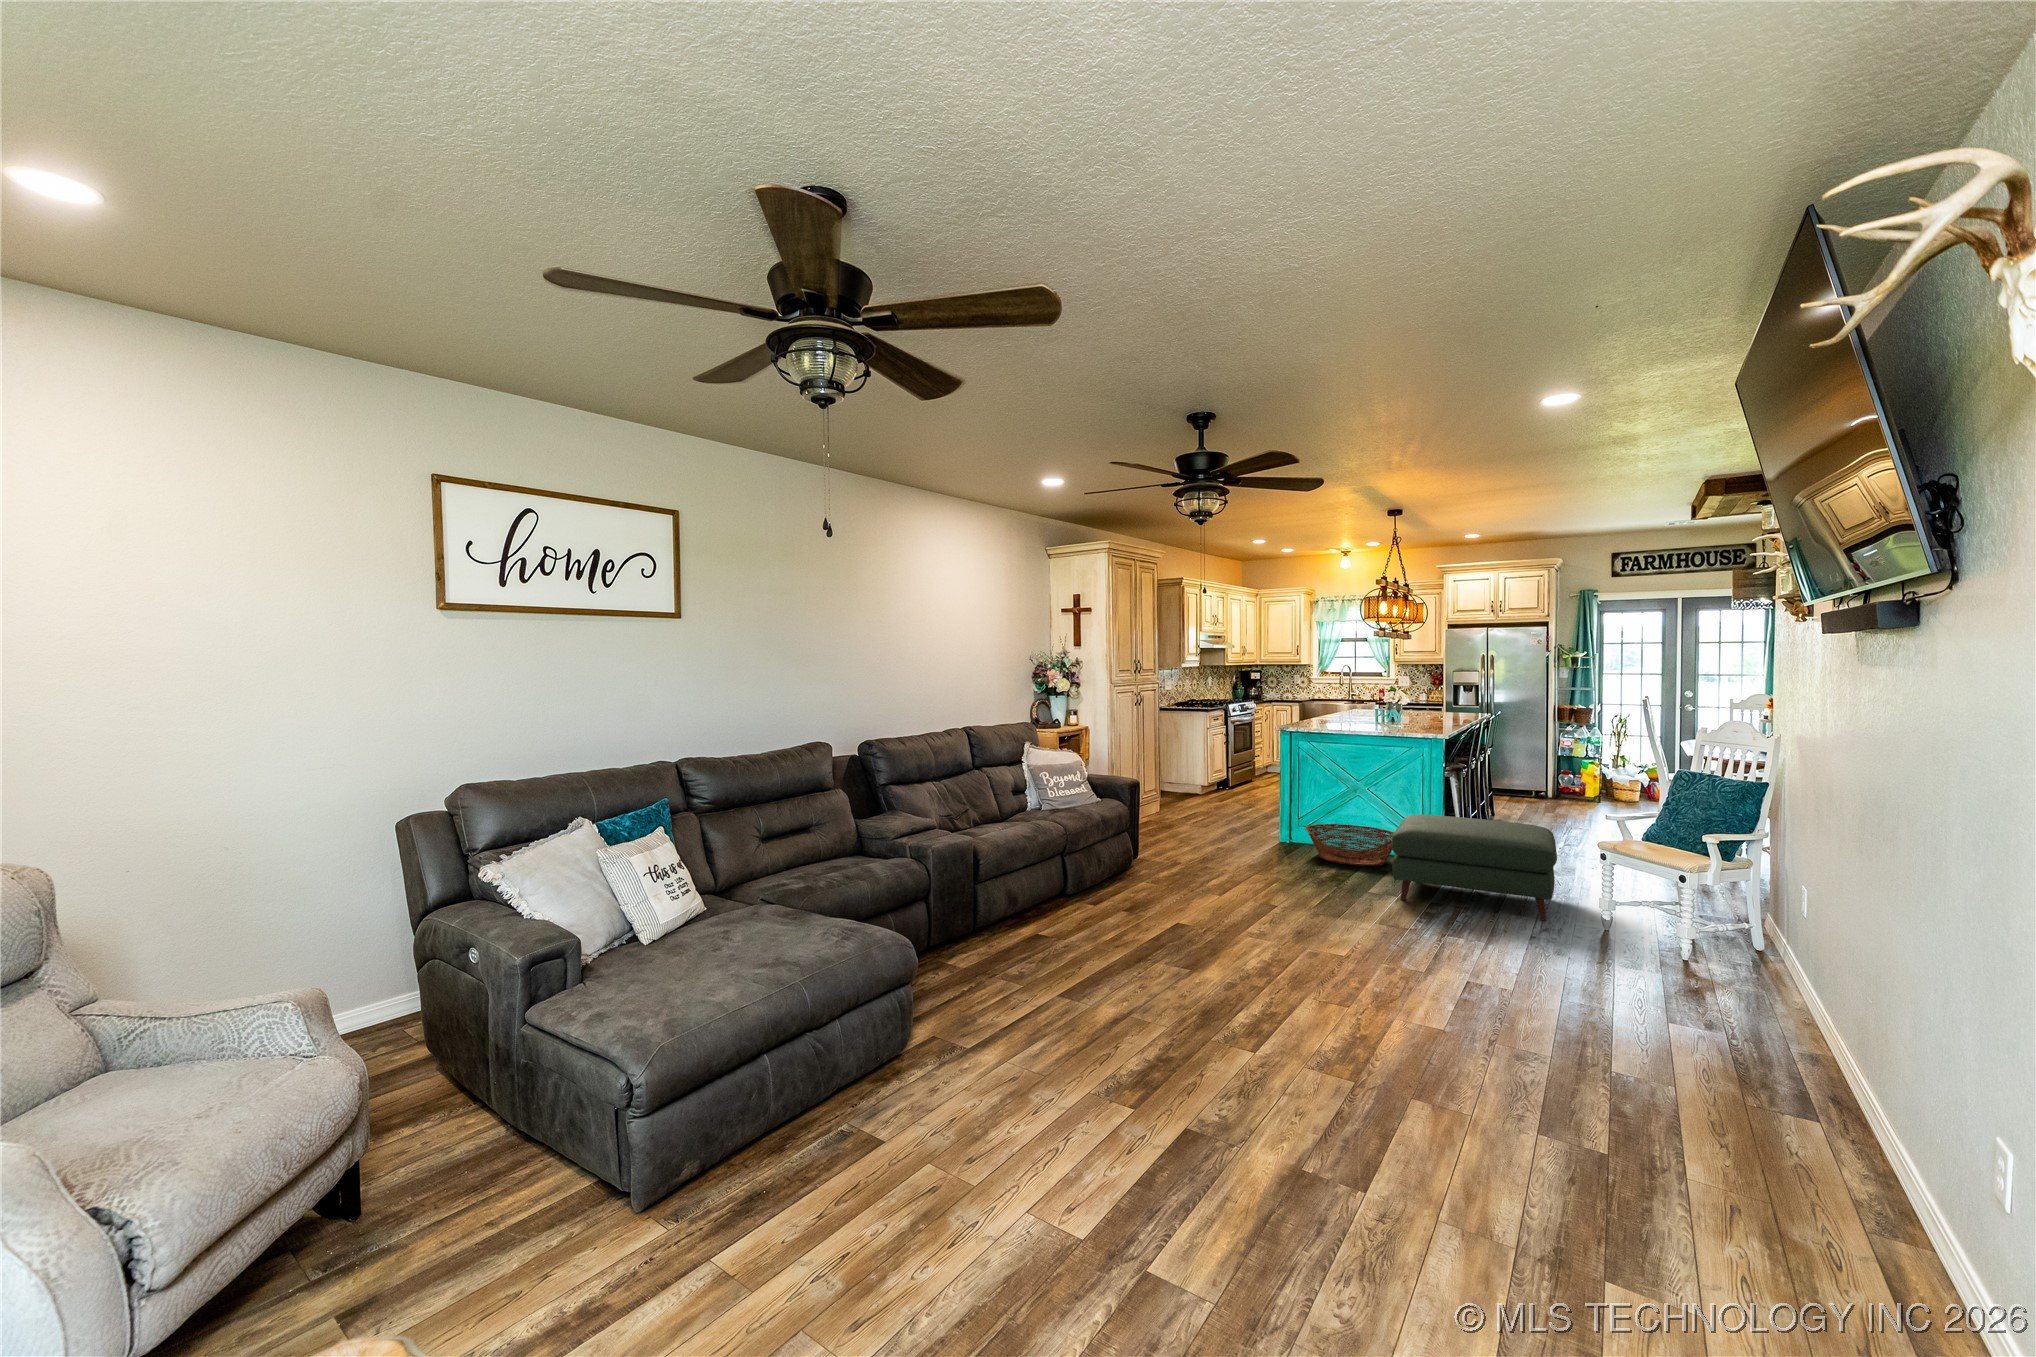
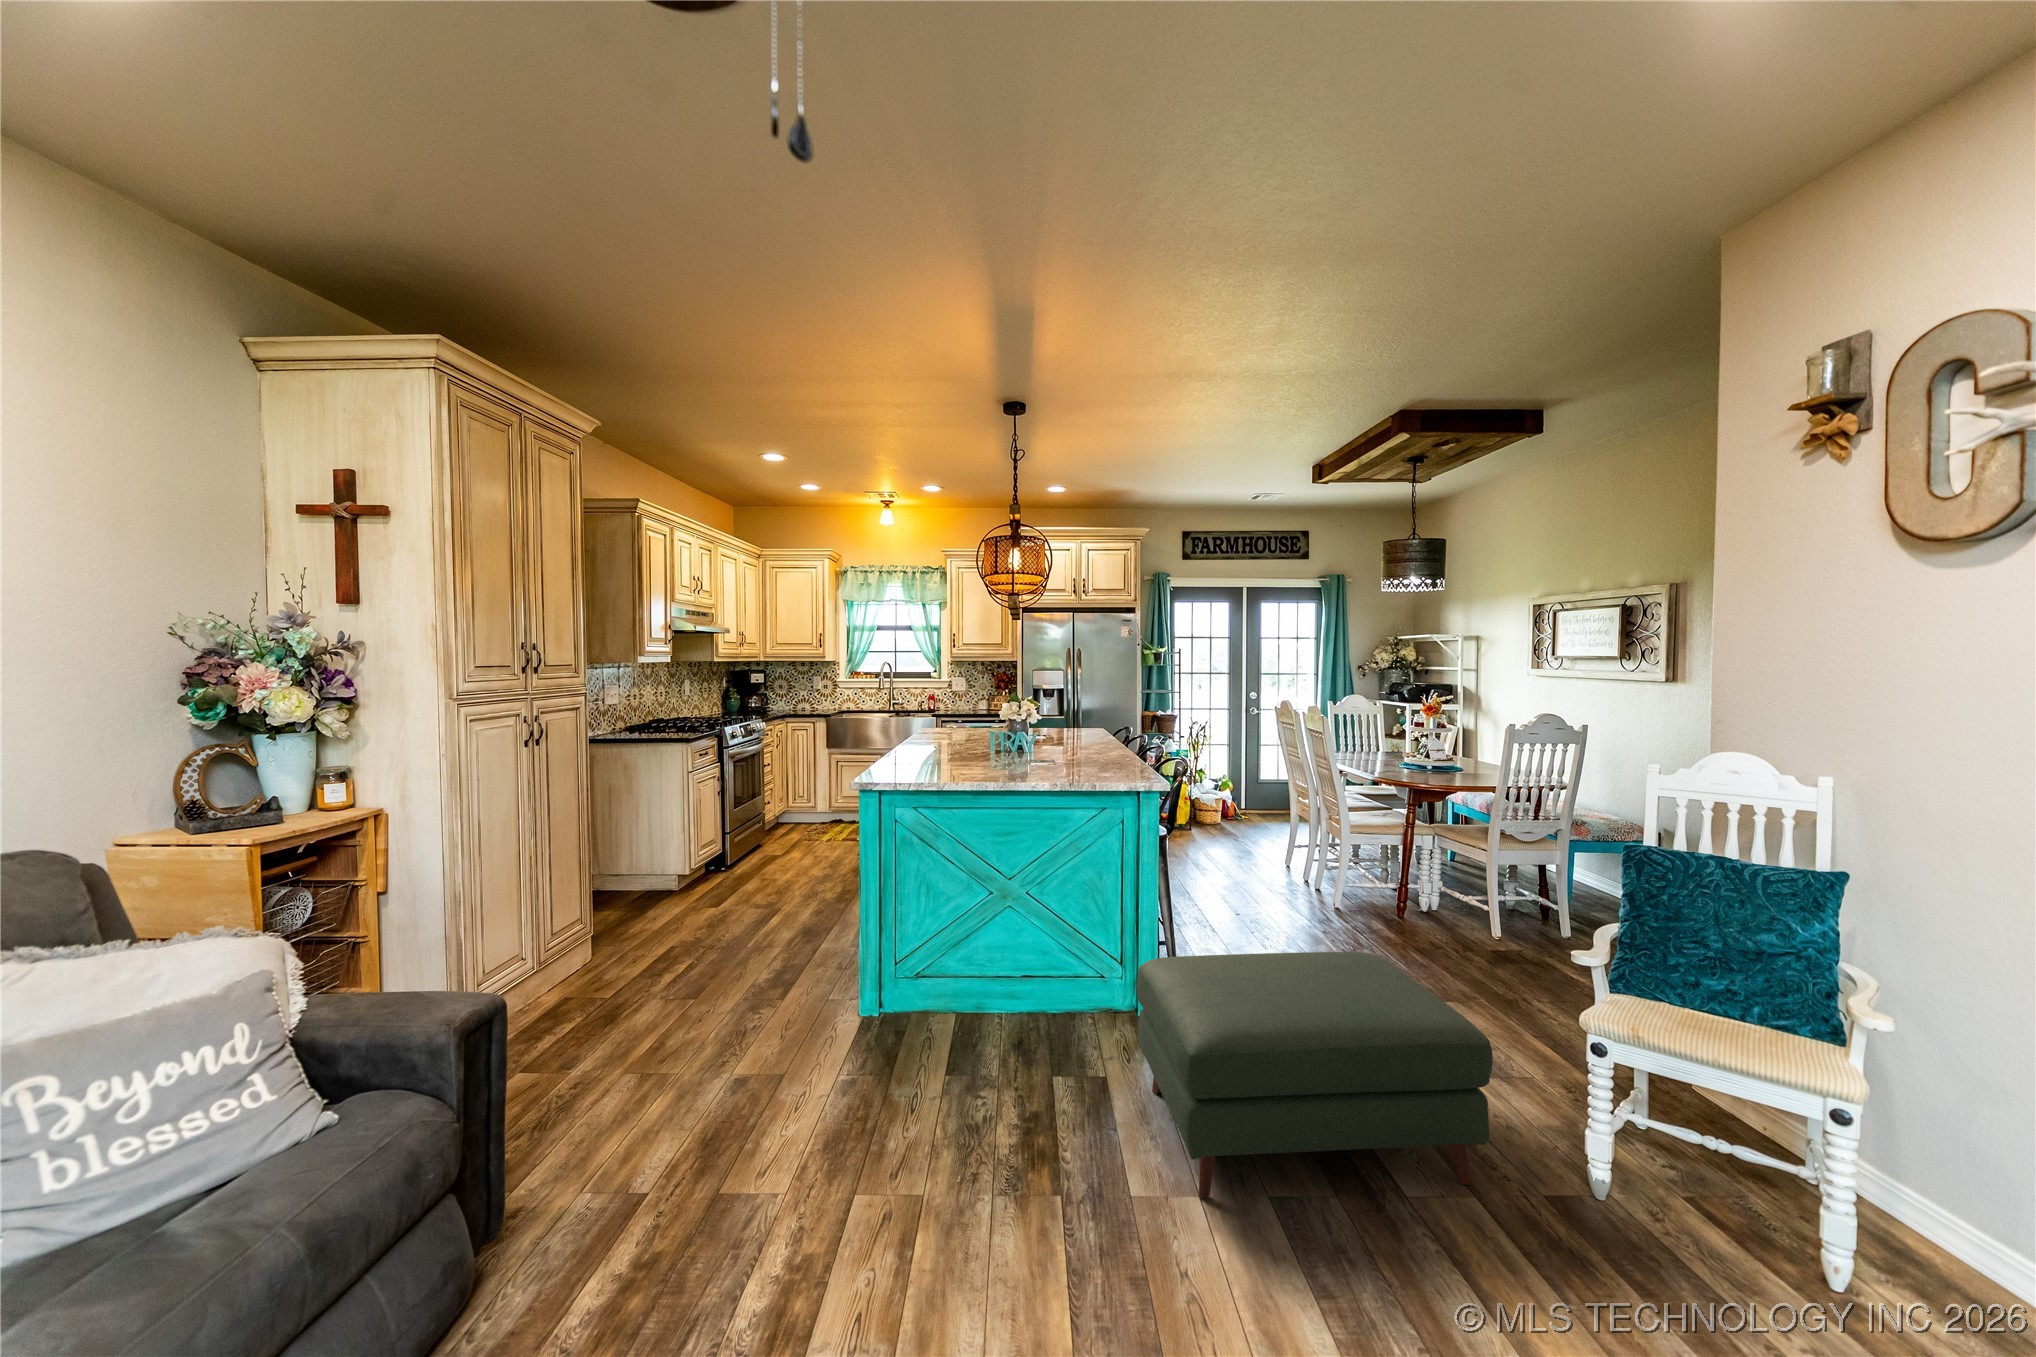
basket: present [1305,824,1394,866] -> none [923,965,1104,1070]

